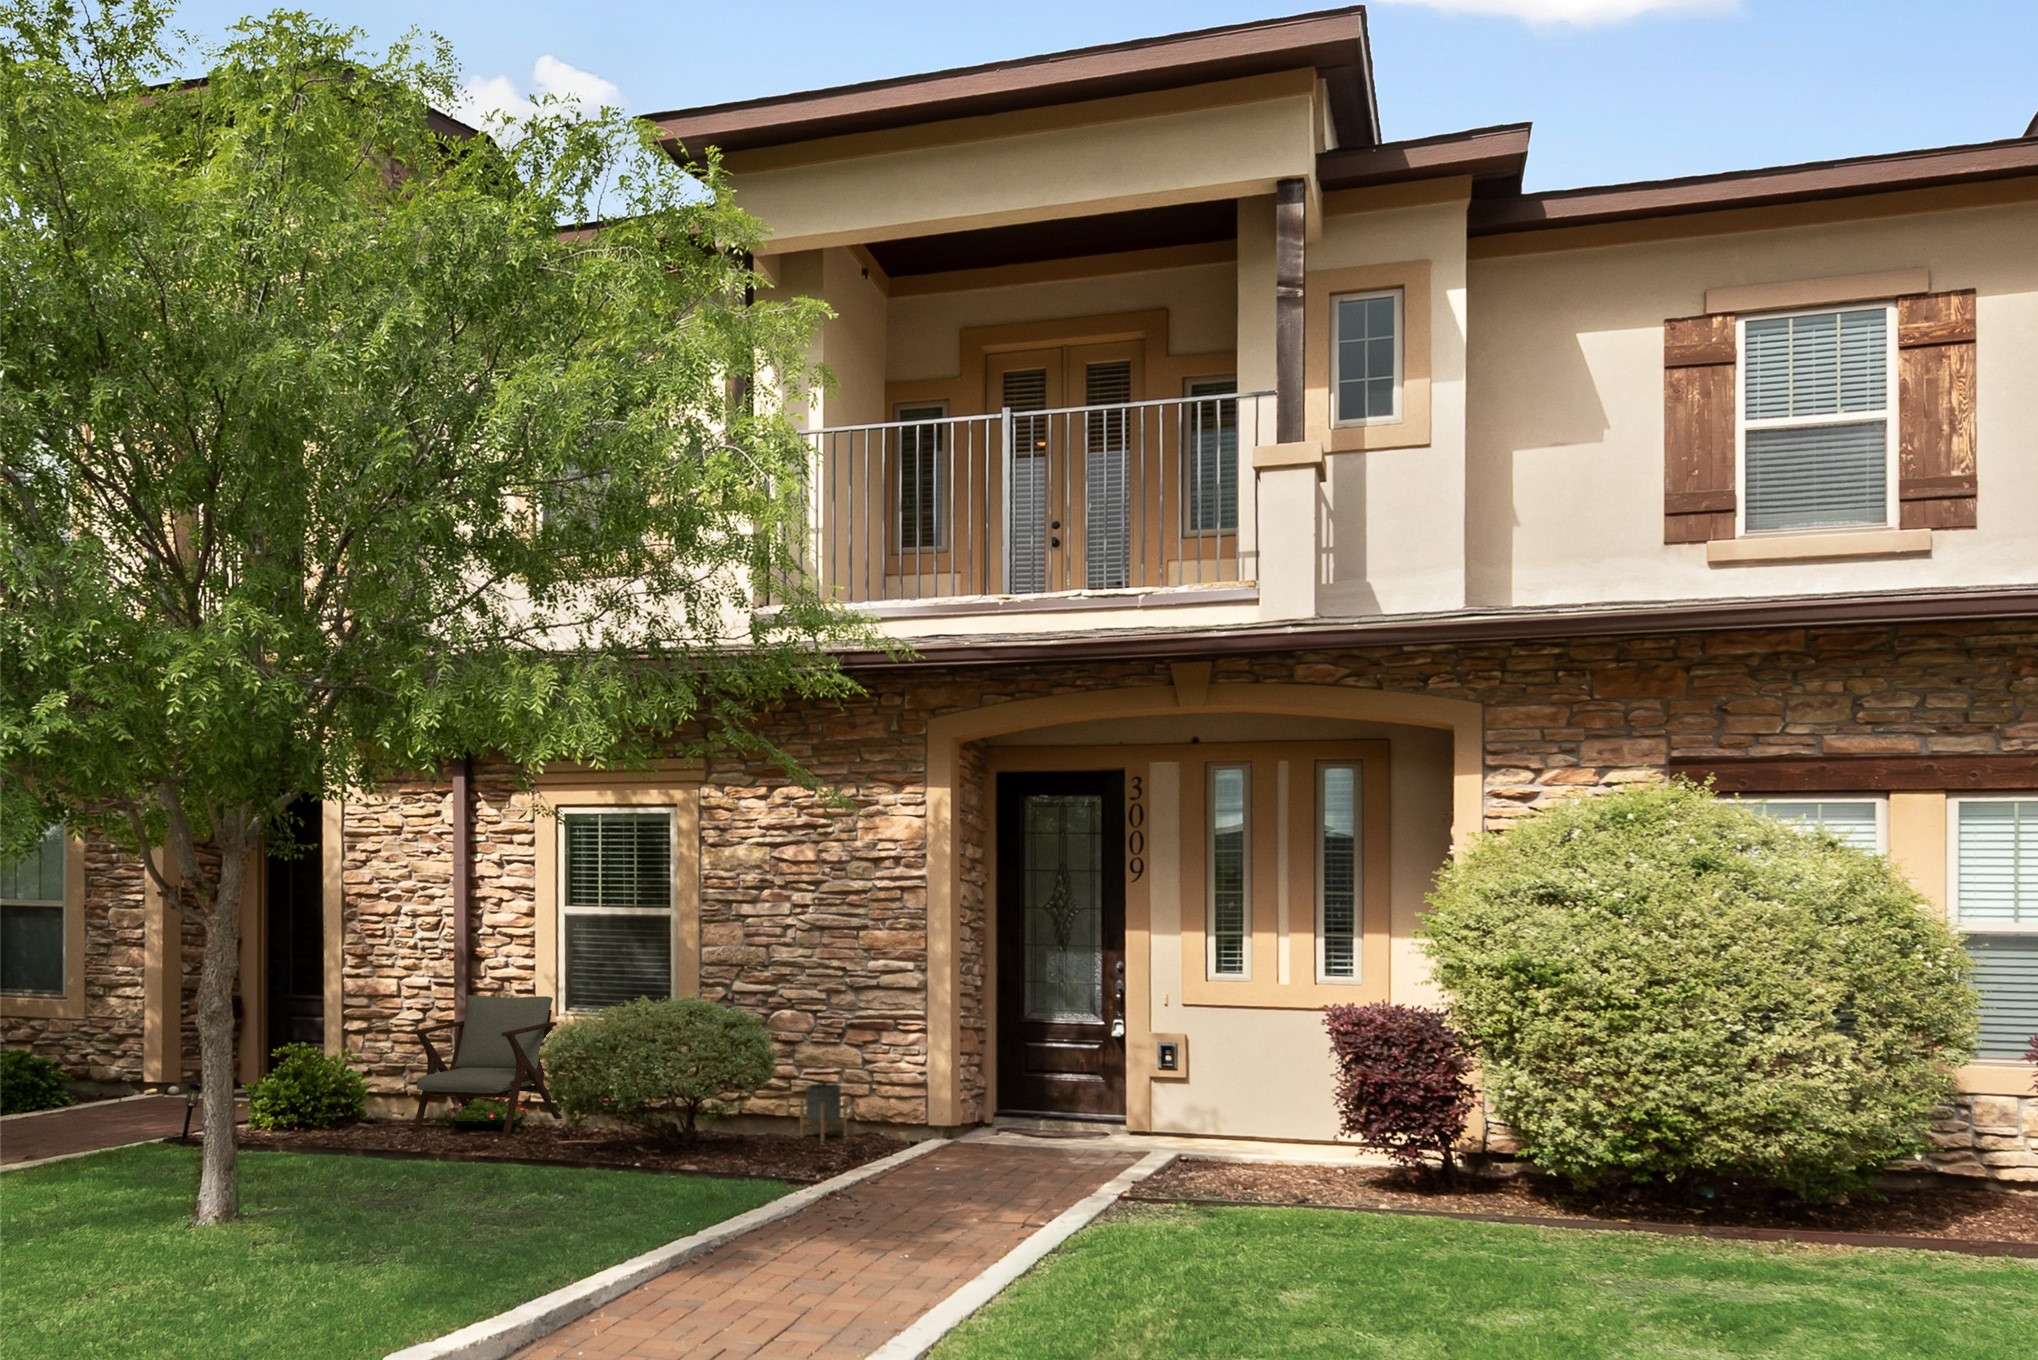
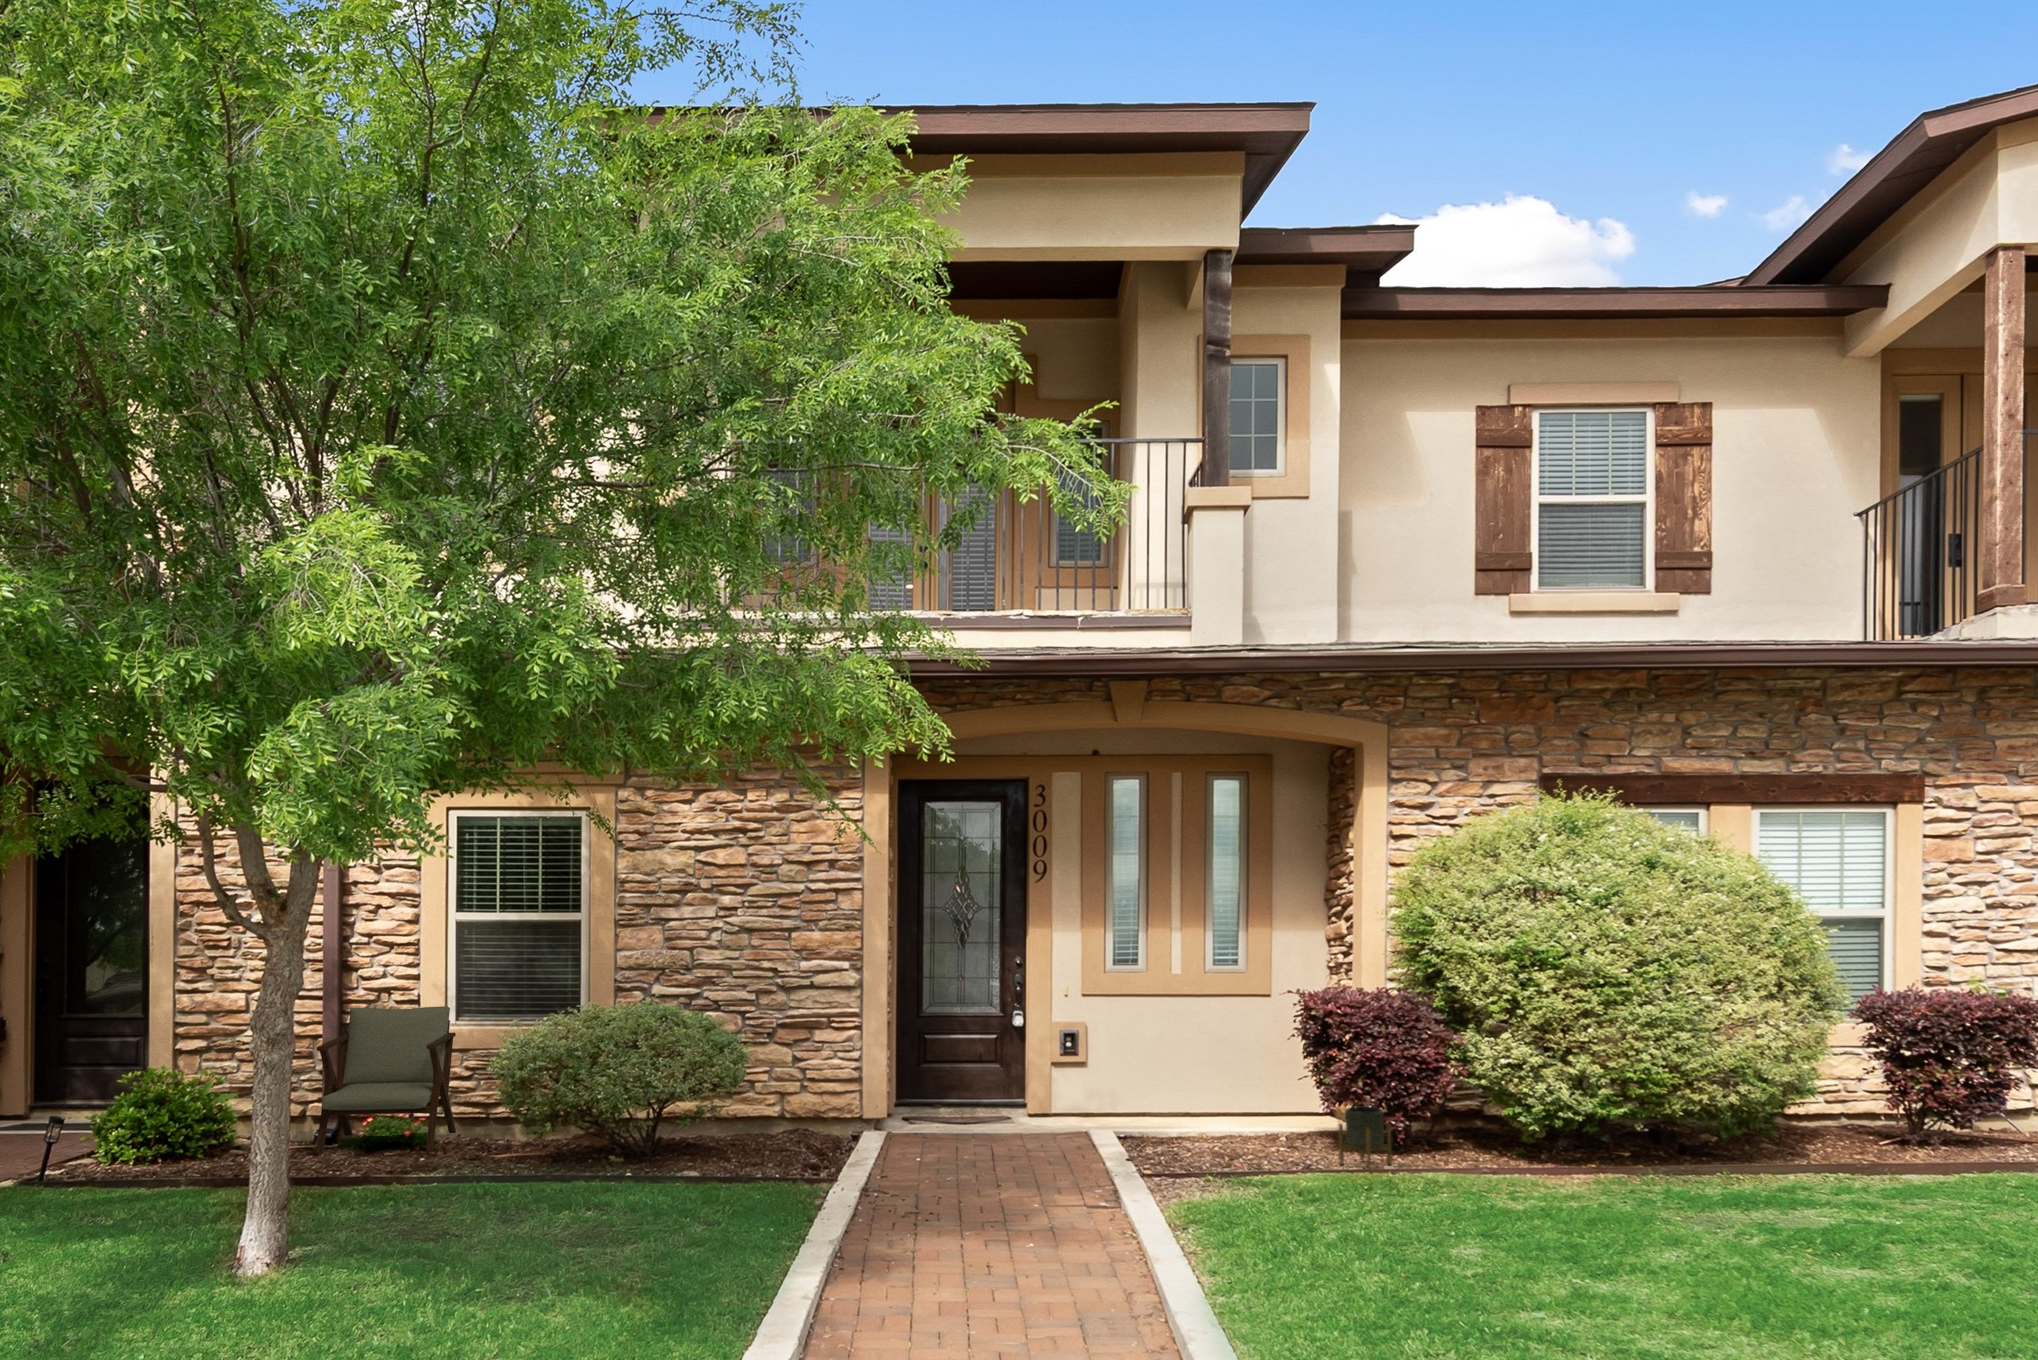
planter: present [800,1084,847,1141] -> present [1339,1107,1392,1170]

